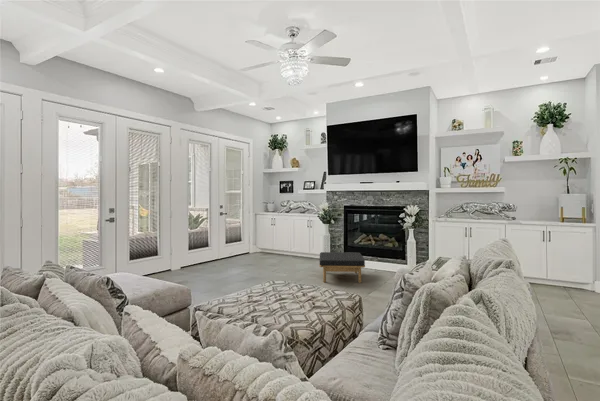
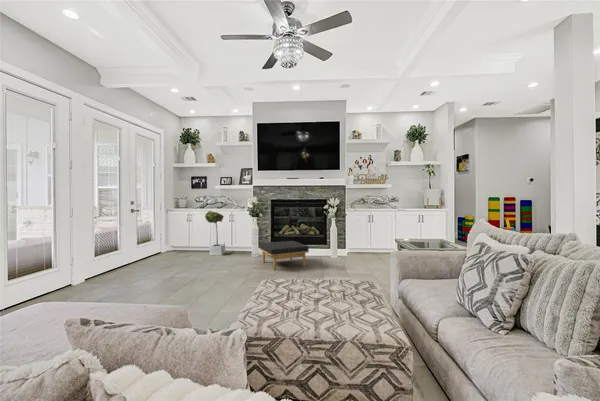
potted tree: none [282,215,302,261] -> present [205,211,225,255]

